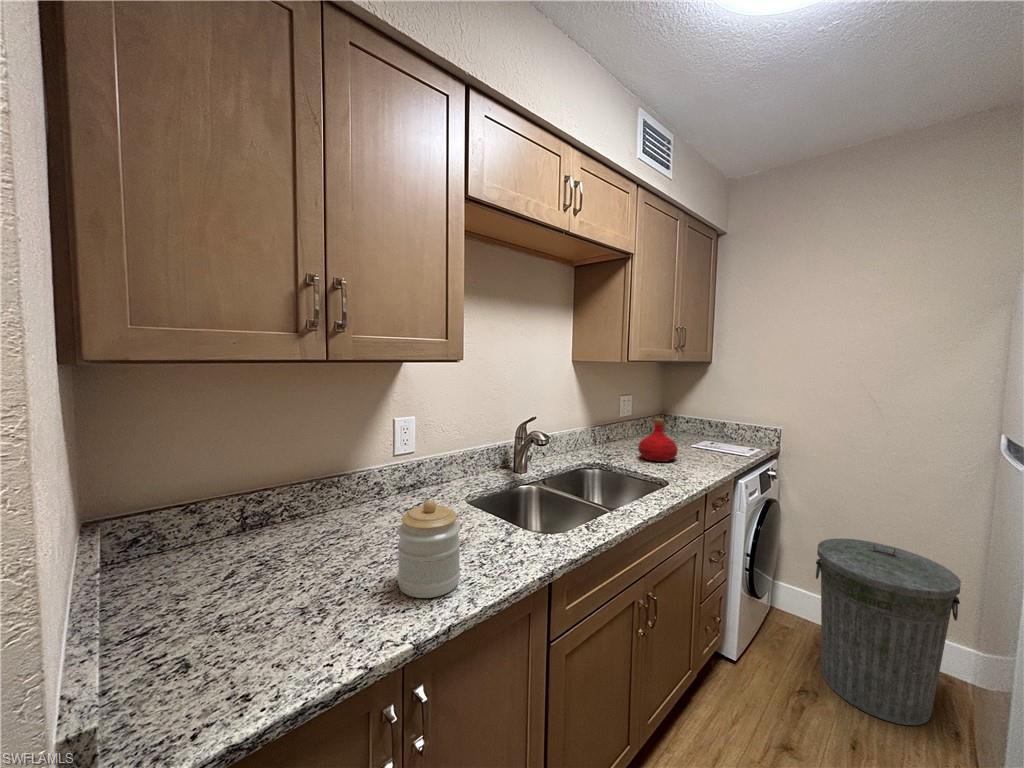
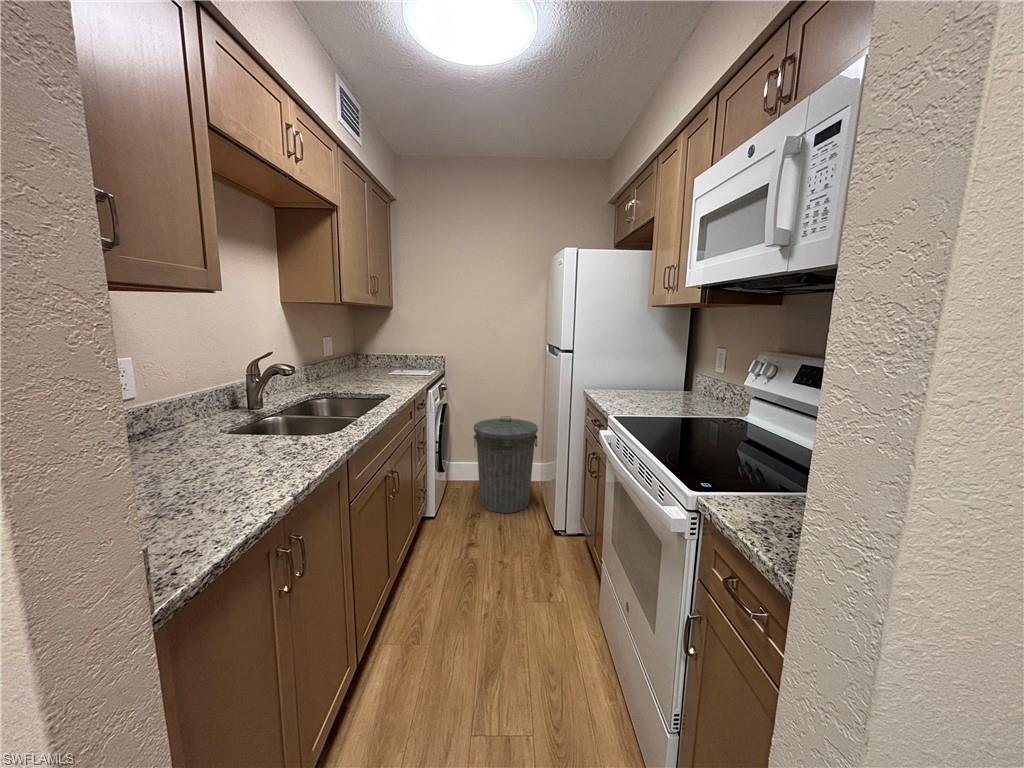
bottle: present [638,418,678,462] -> none [352,352,384,386]
jar: present [397,500,461,598] -> none [227,406,291,483]

